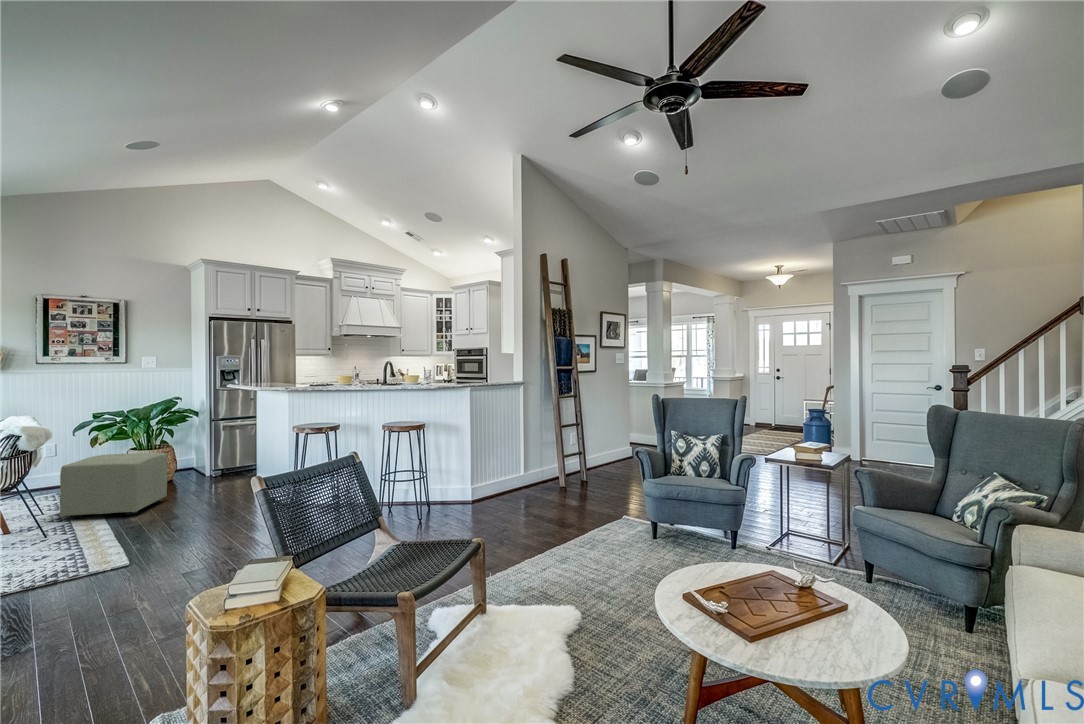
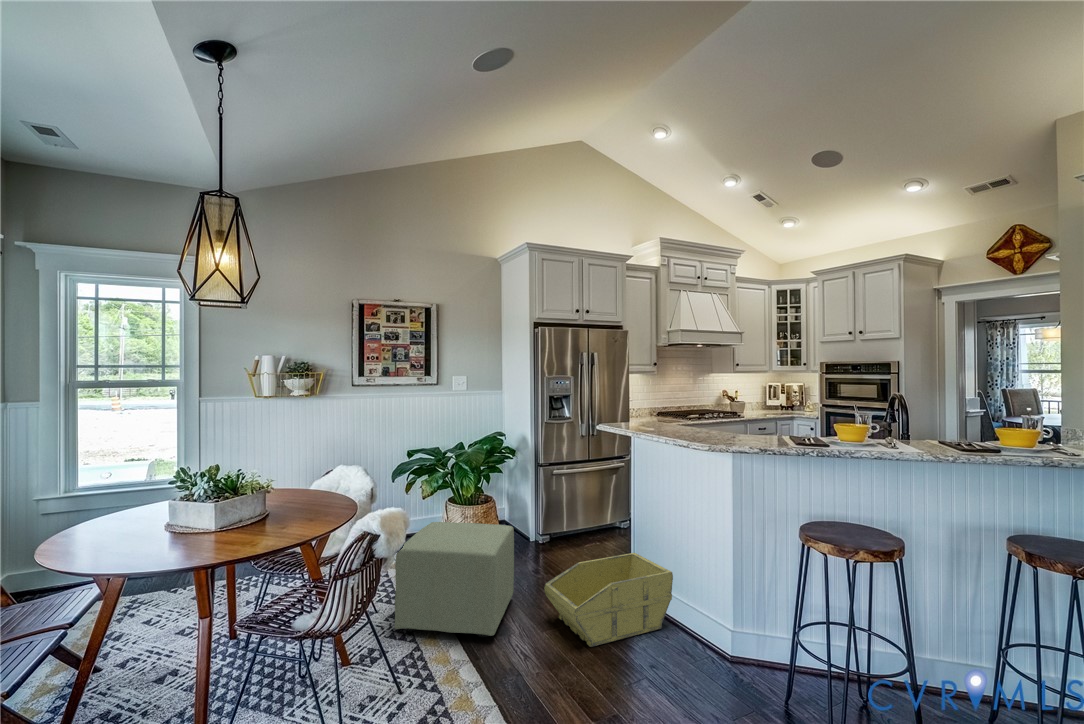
storage bin: none [182,465,271,512] -> present [544,553,673,647]

